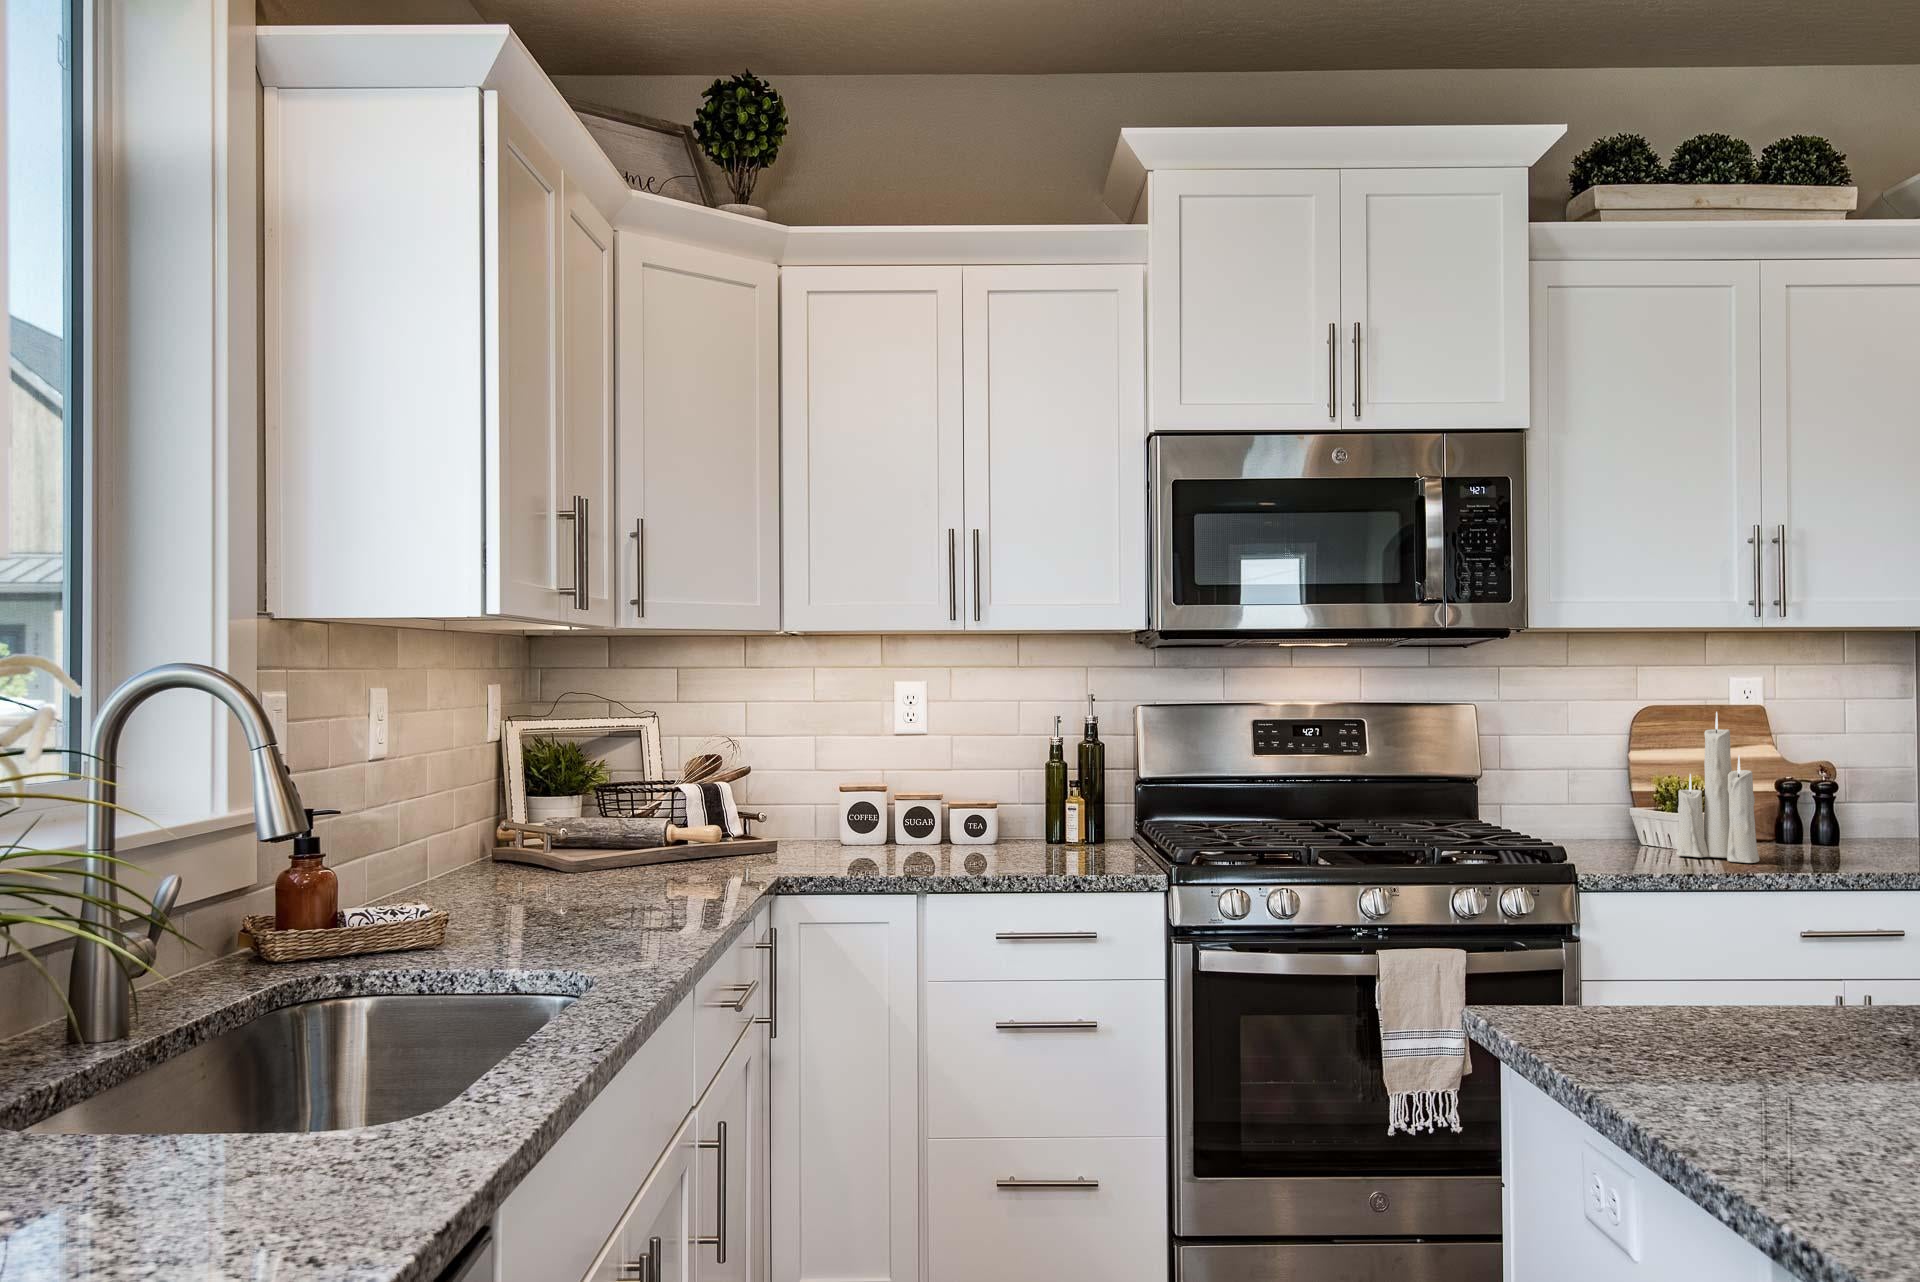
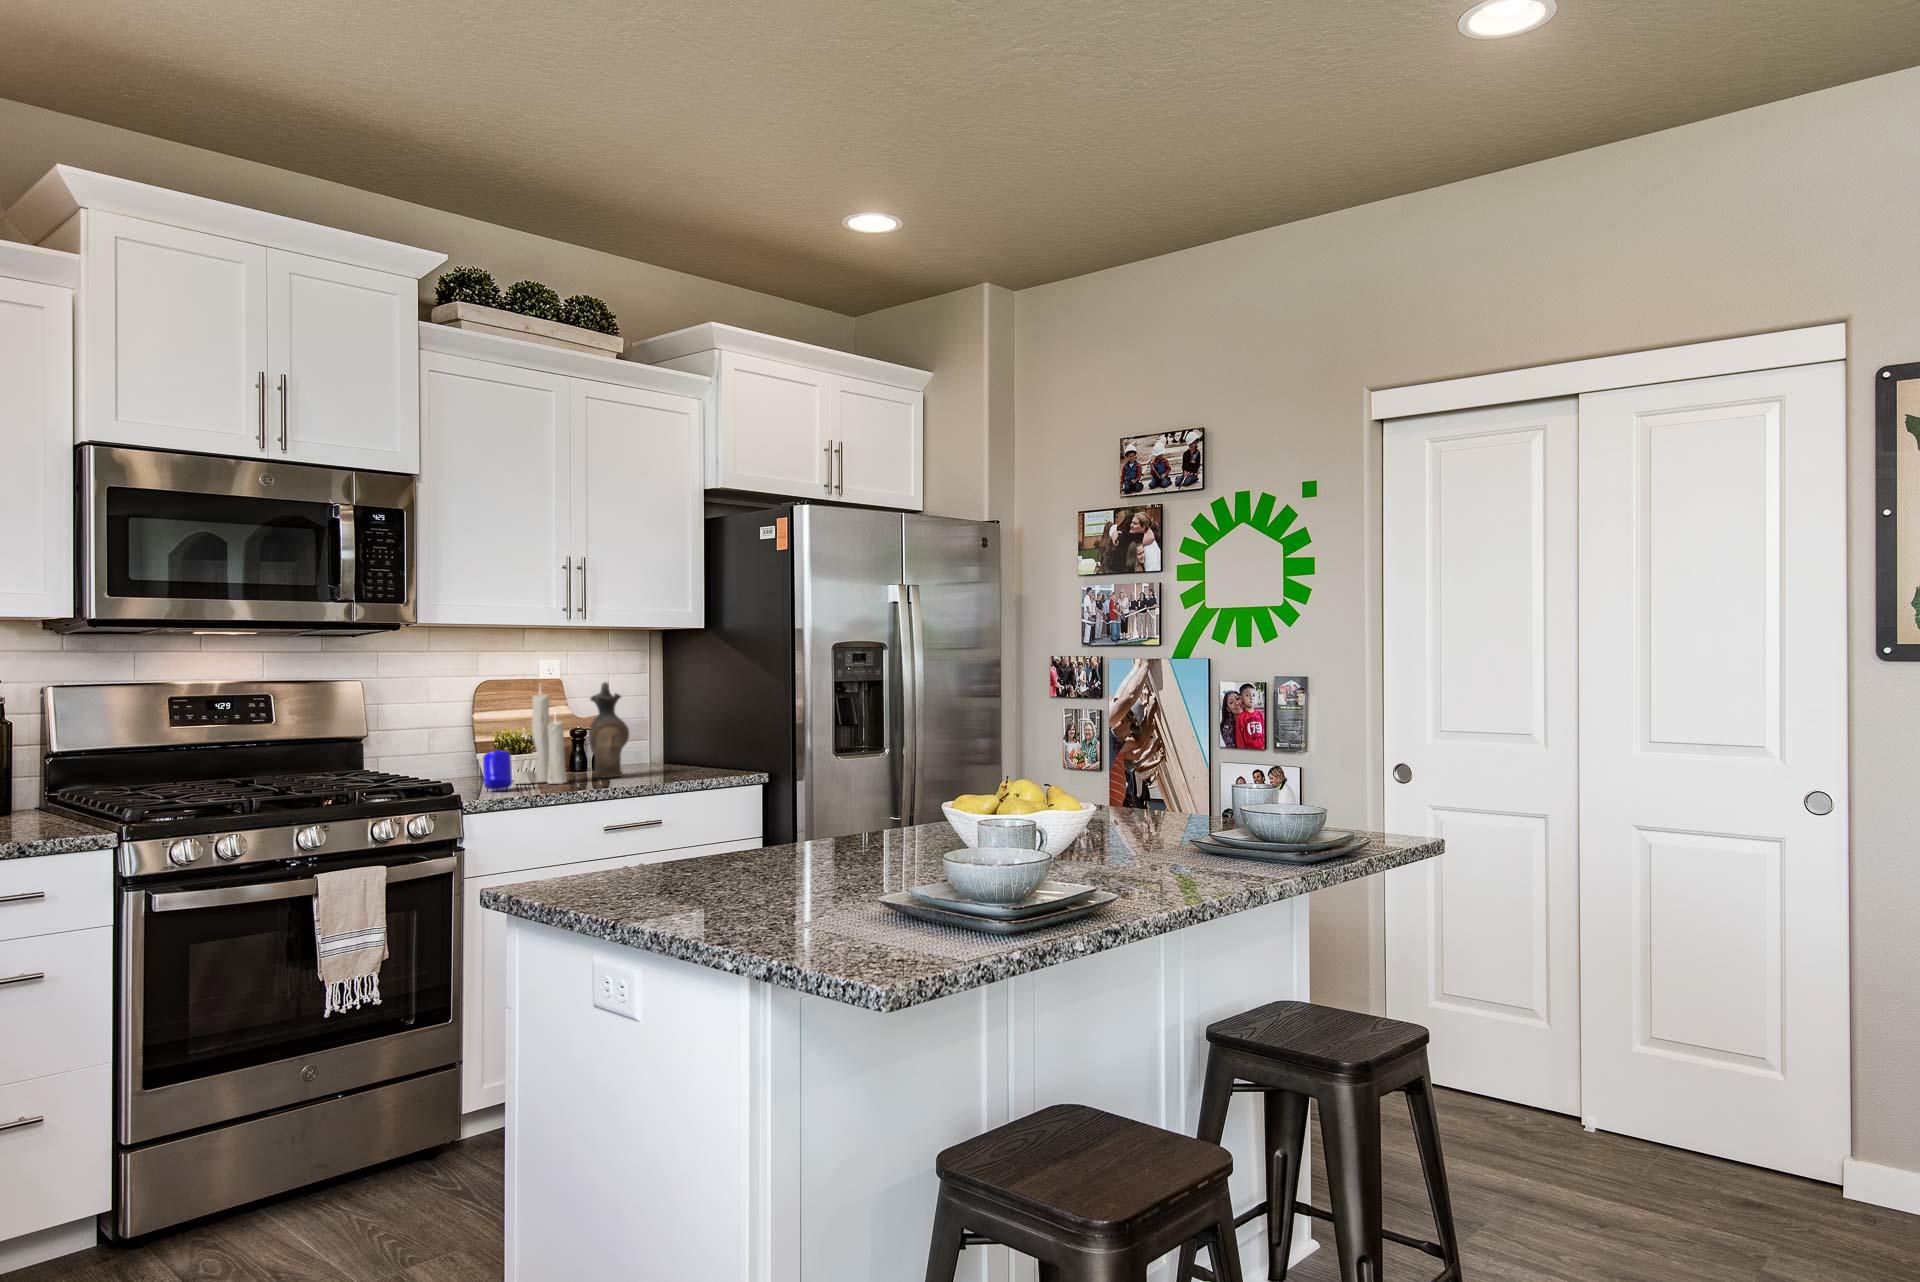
ceramic pitcher: none [1800,713,1870,861] -> present [589,682,629,778]
mug: none [1624,808,1666,864] -> present [483,750,512,790]

